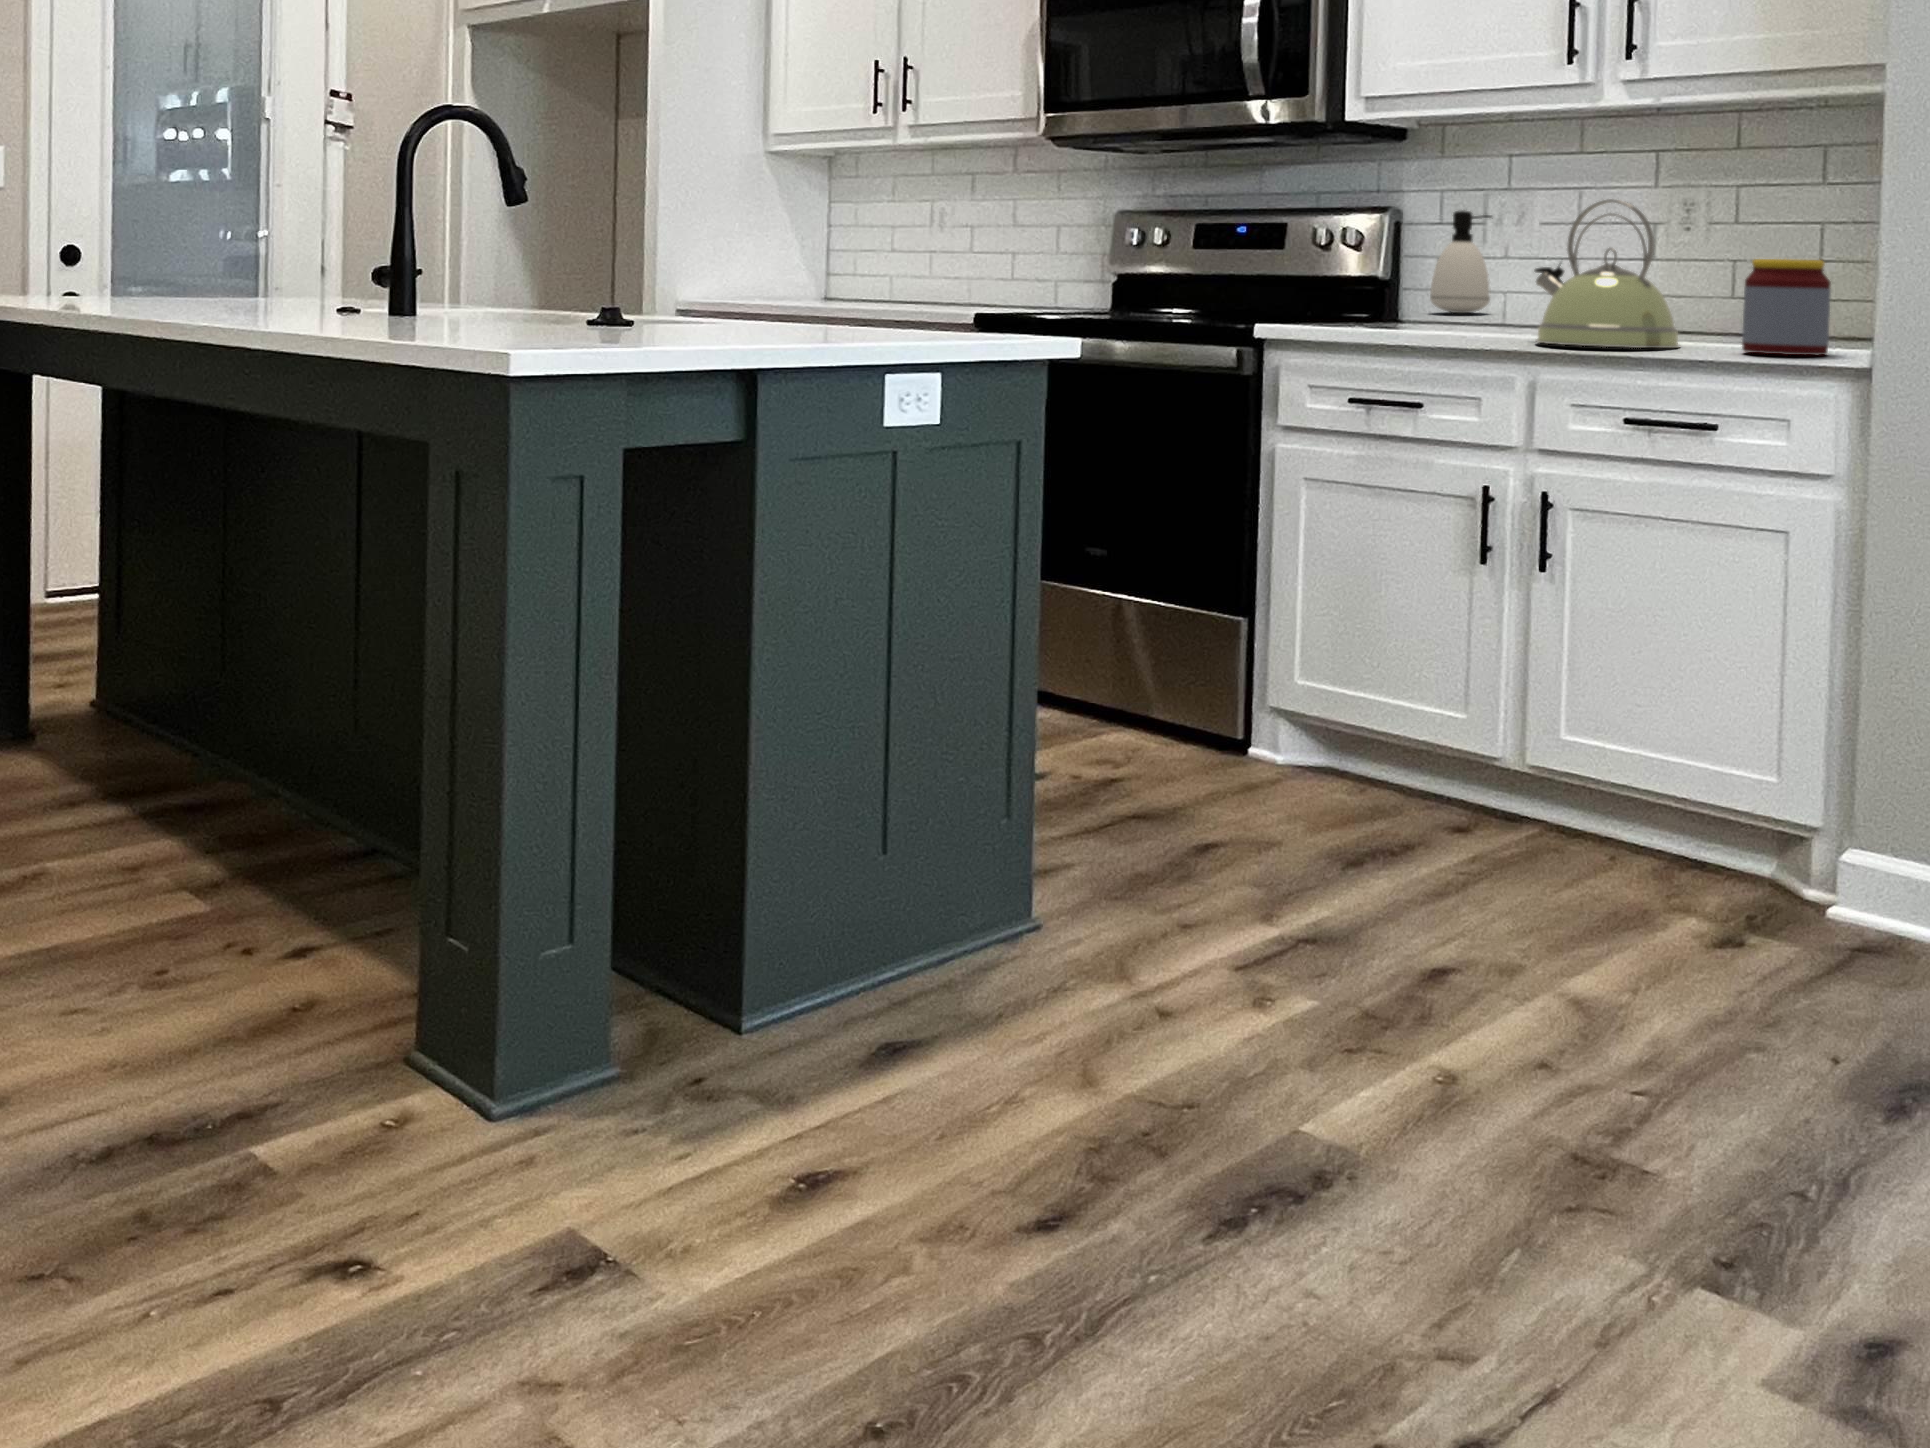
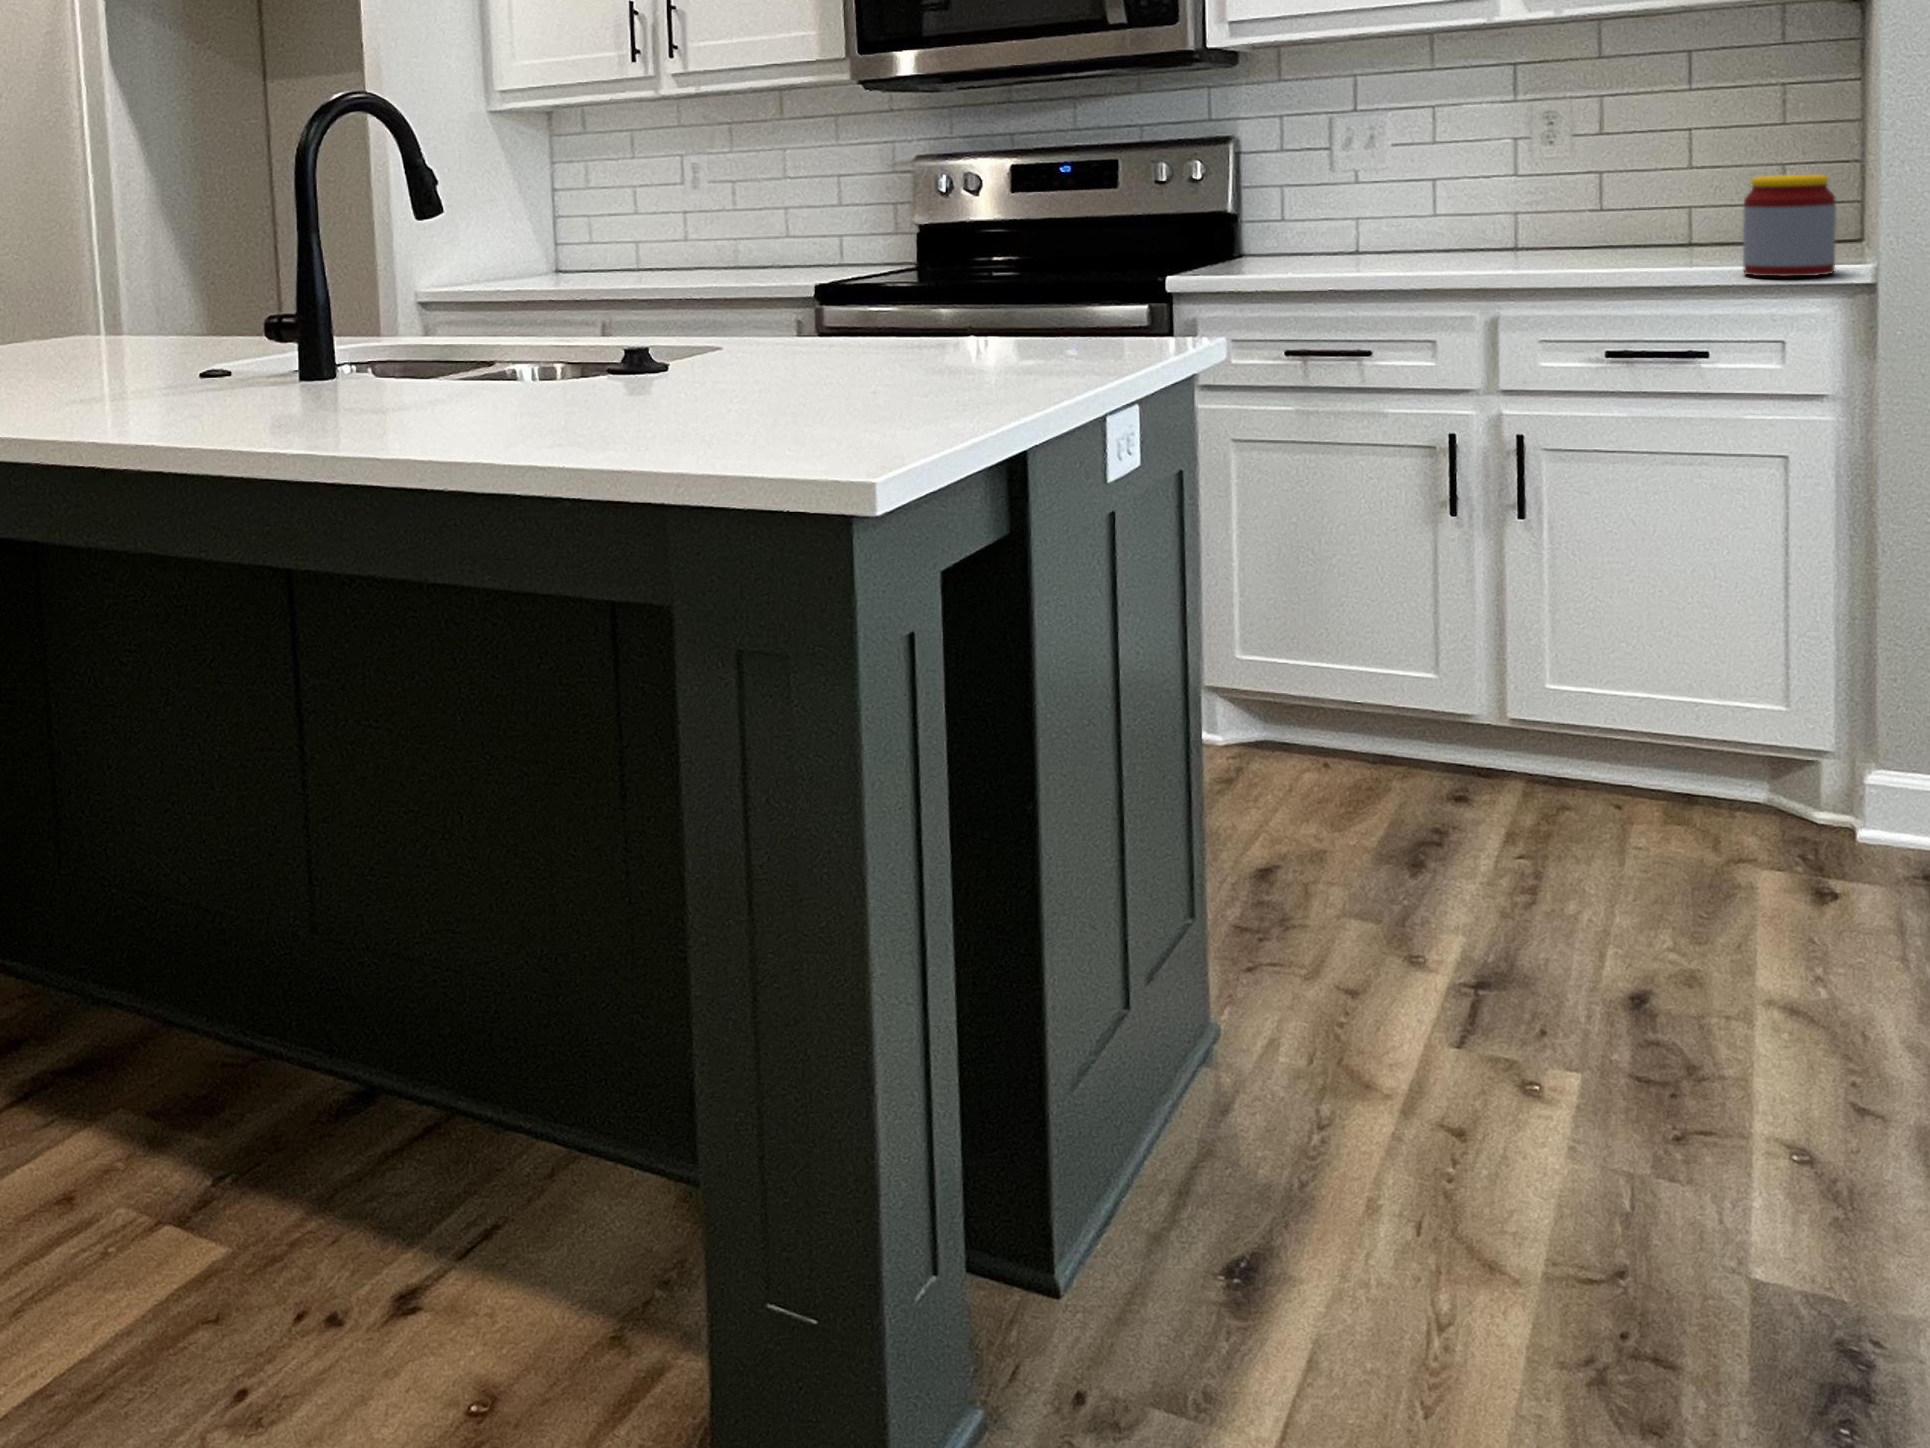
kettle: present [1535,199,1679,348] -> none [1492,122,1664,281]
soap dispenser: present [1430,210,1492,313] -> none [1274,135,1335,242]

